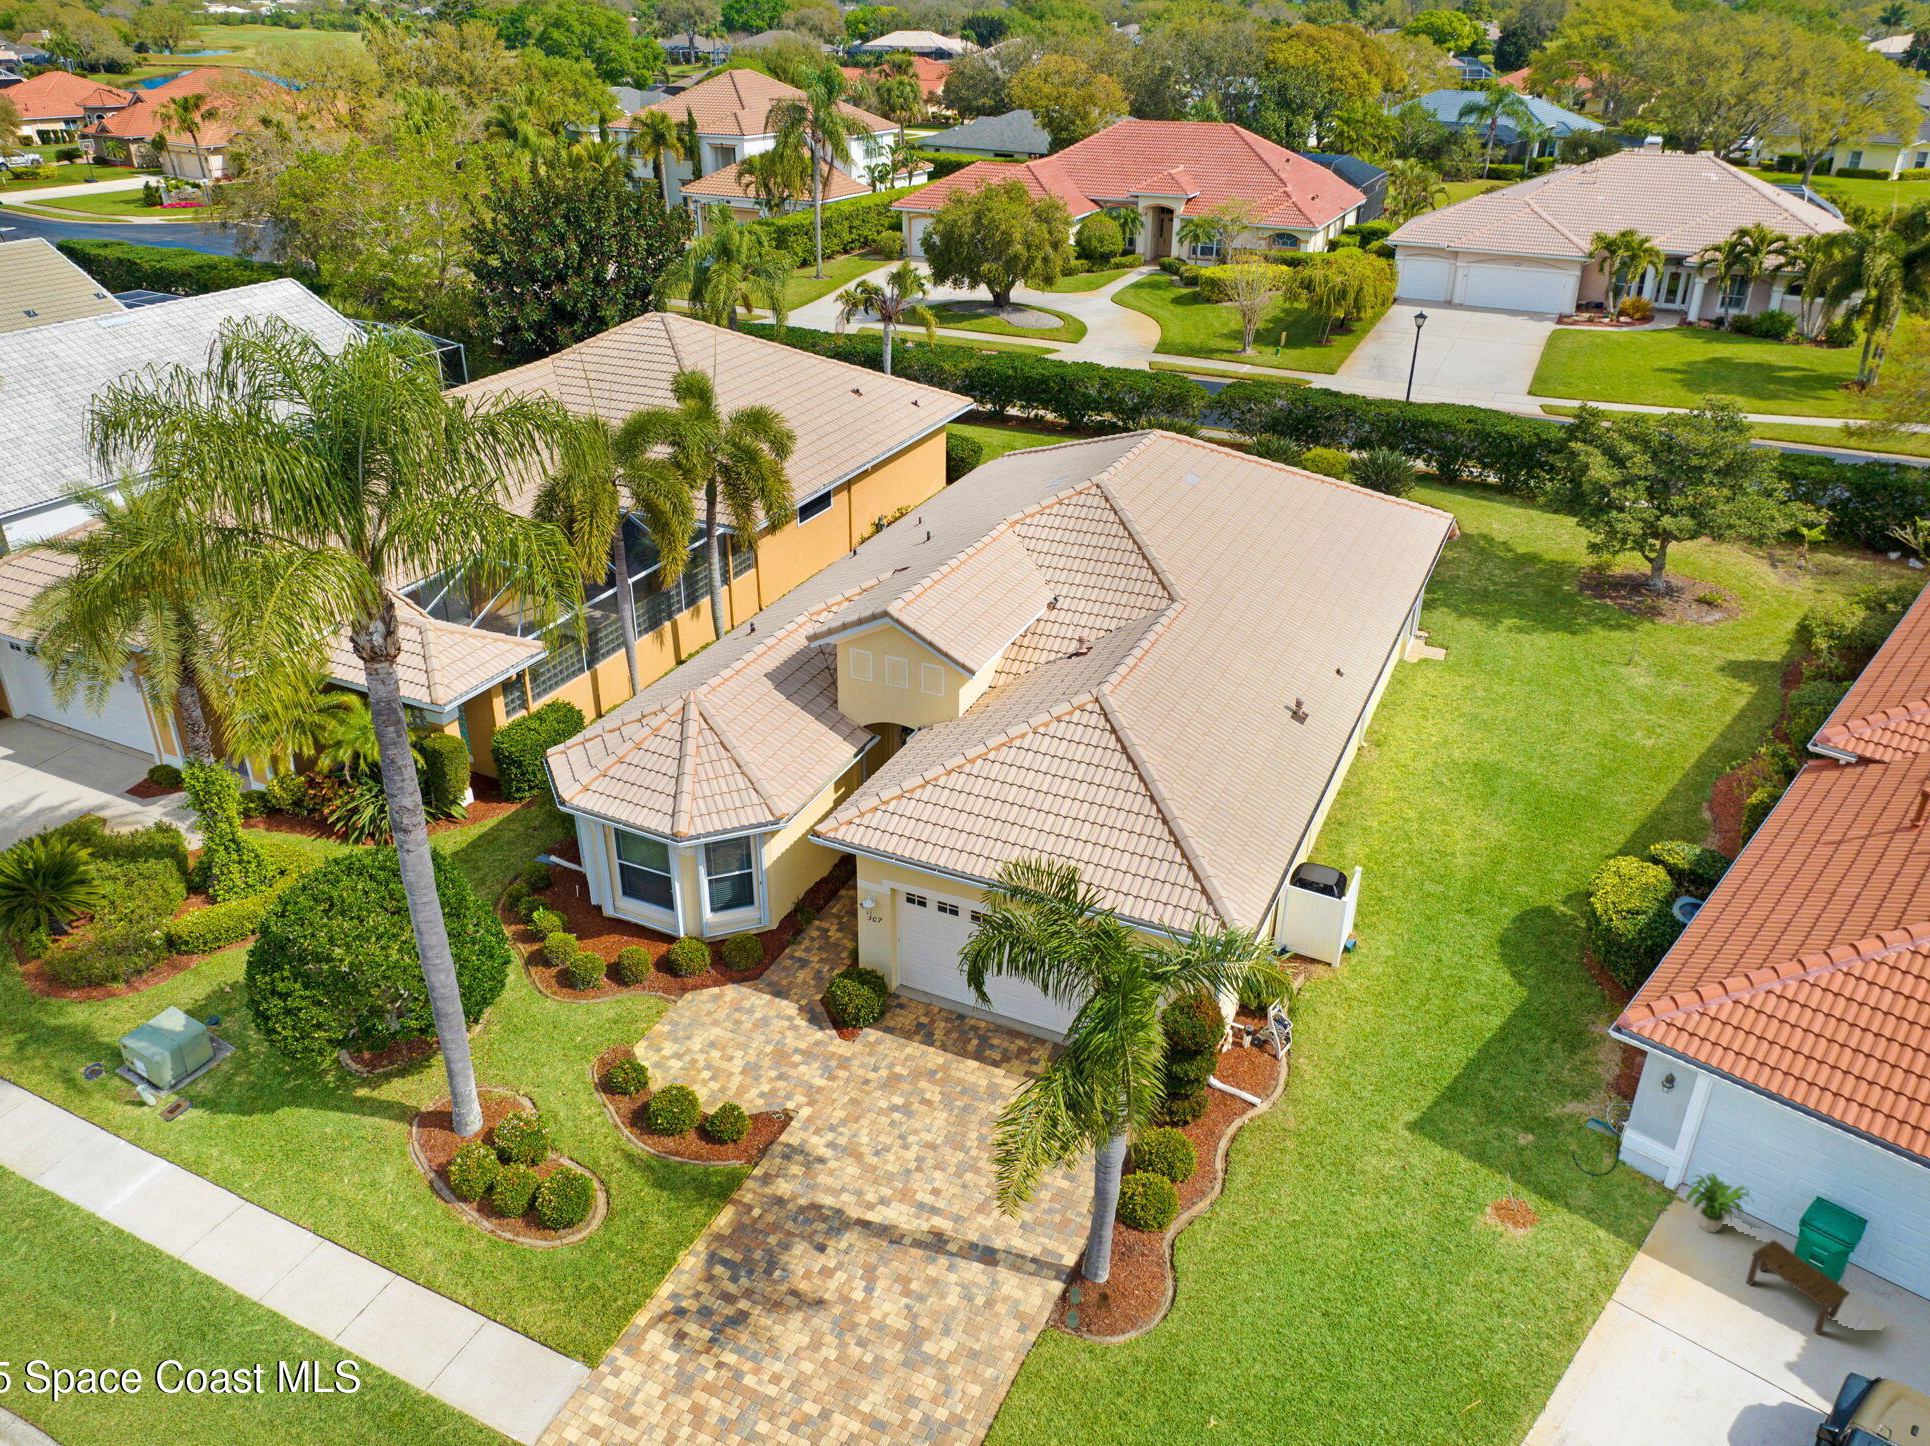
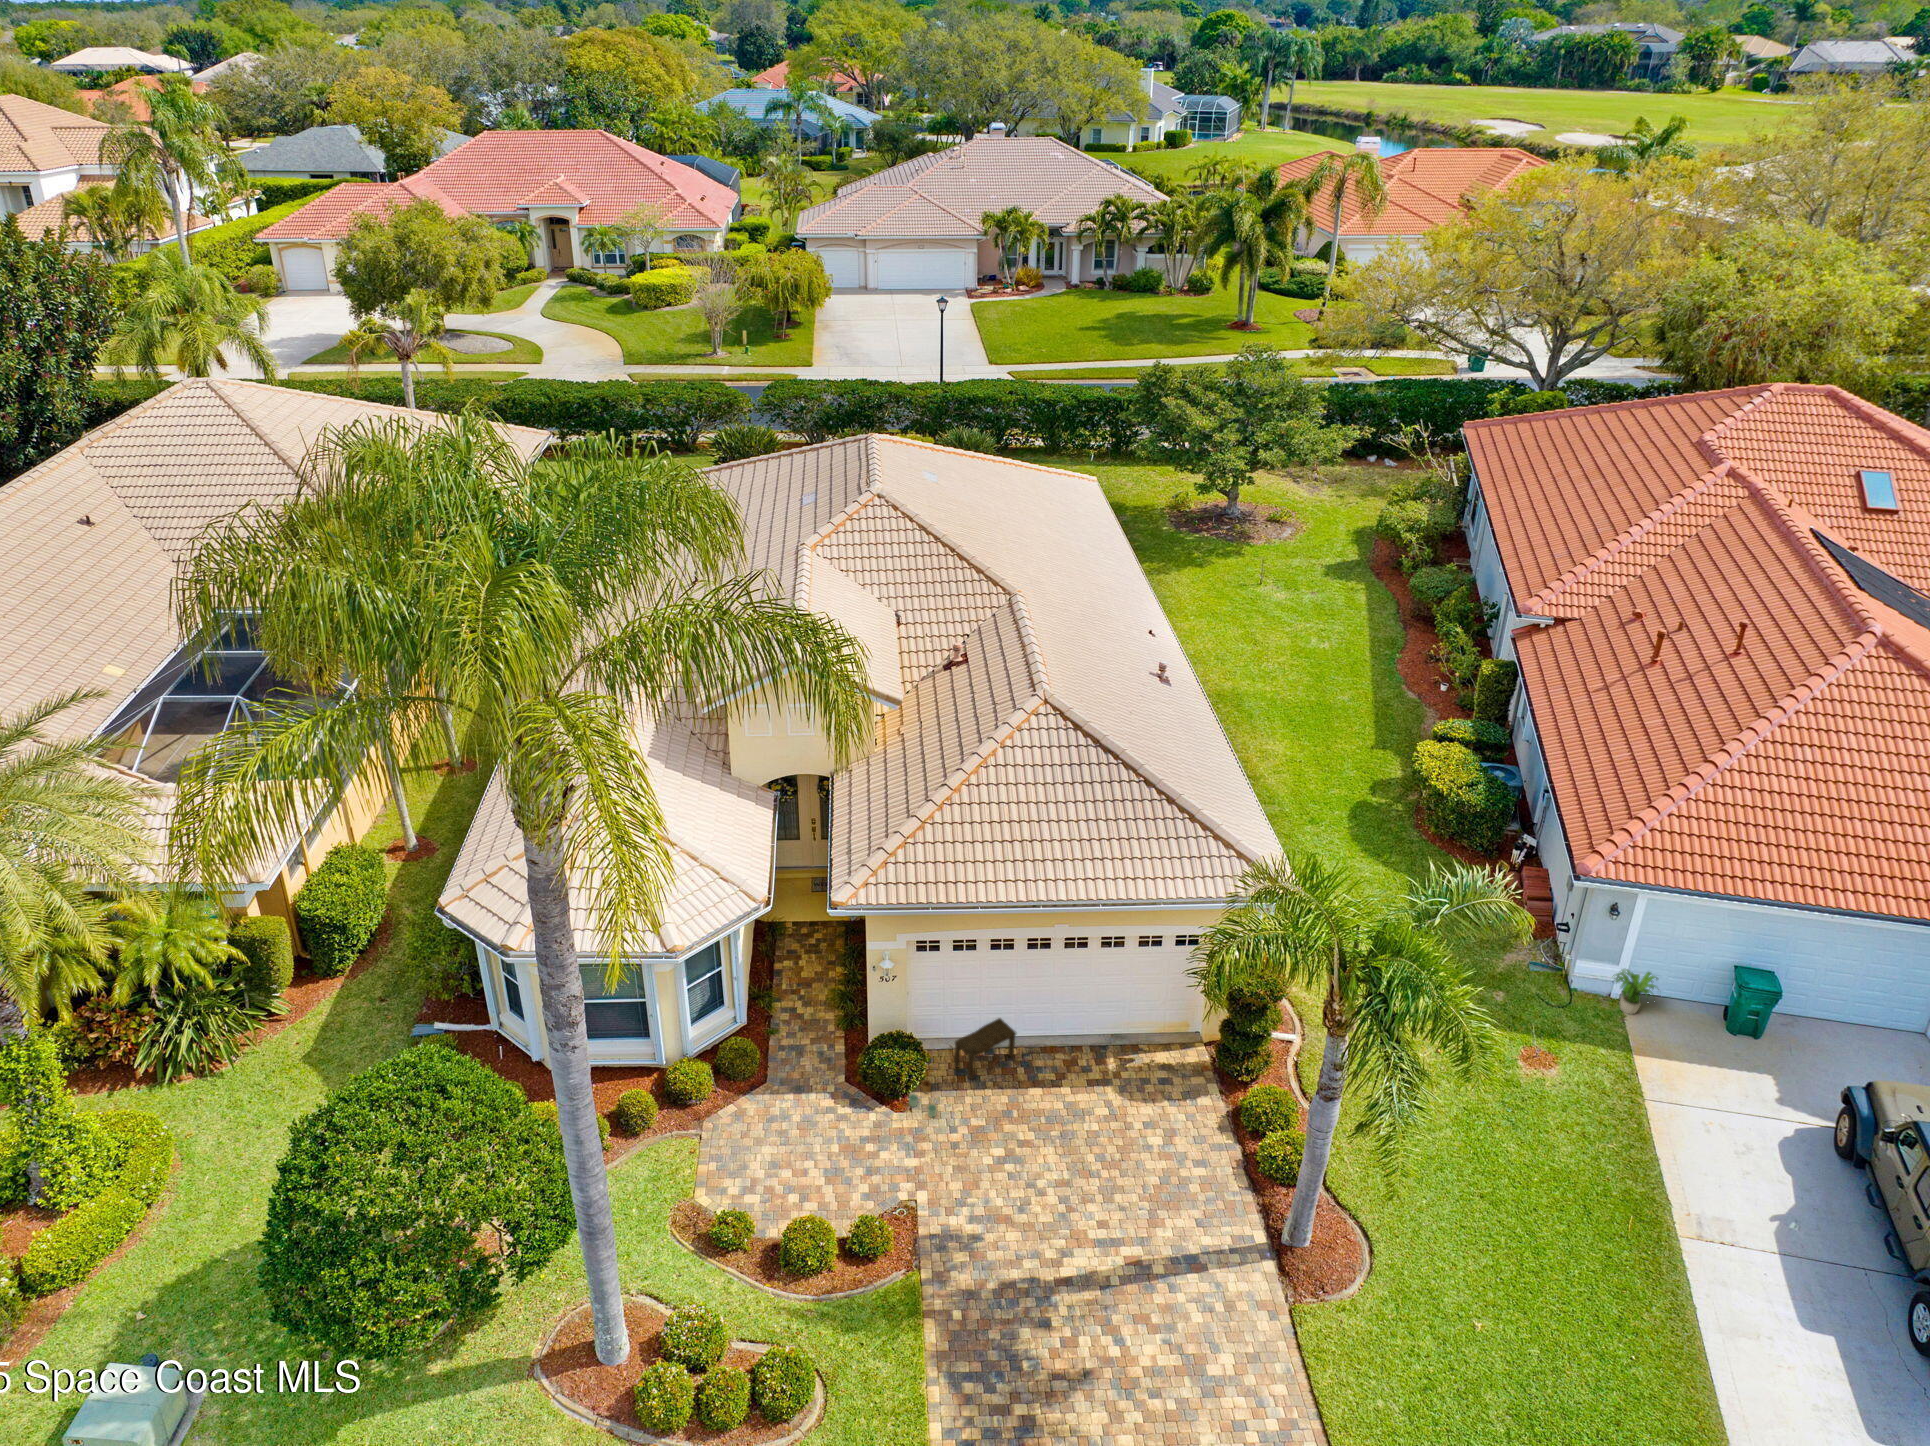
bench: present [1747,1240,1849,1334] -> present [954,1018,1016,1079]
bucket: present [1067,1288,1109,1328] -> present [909,1079,937,1117]

